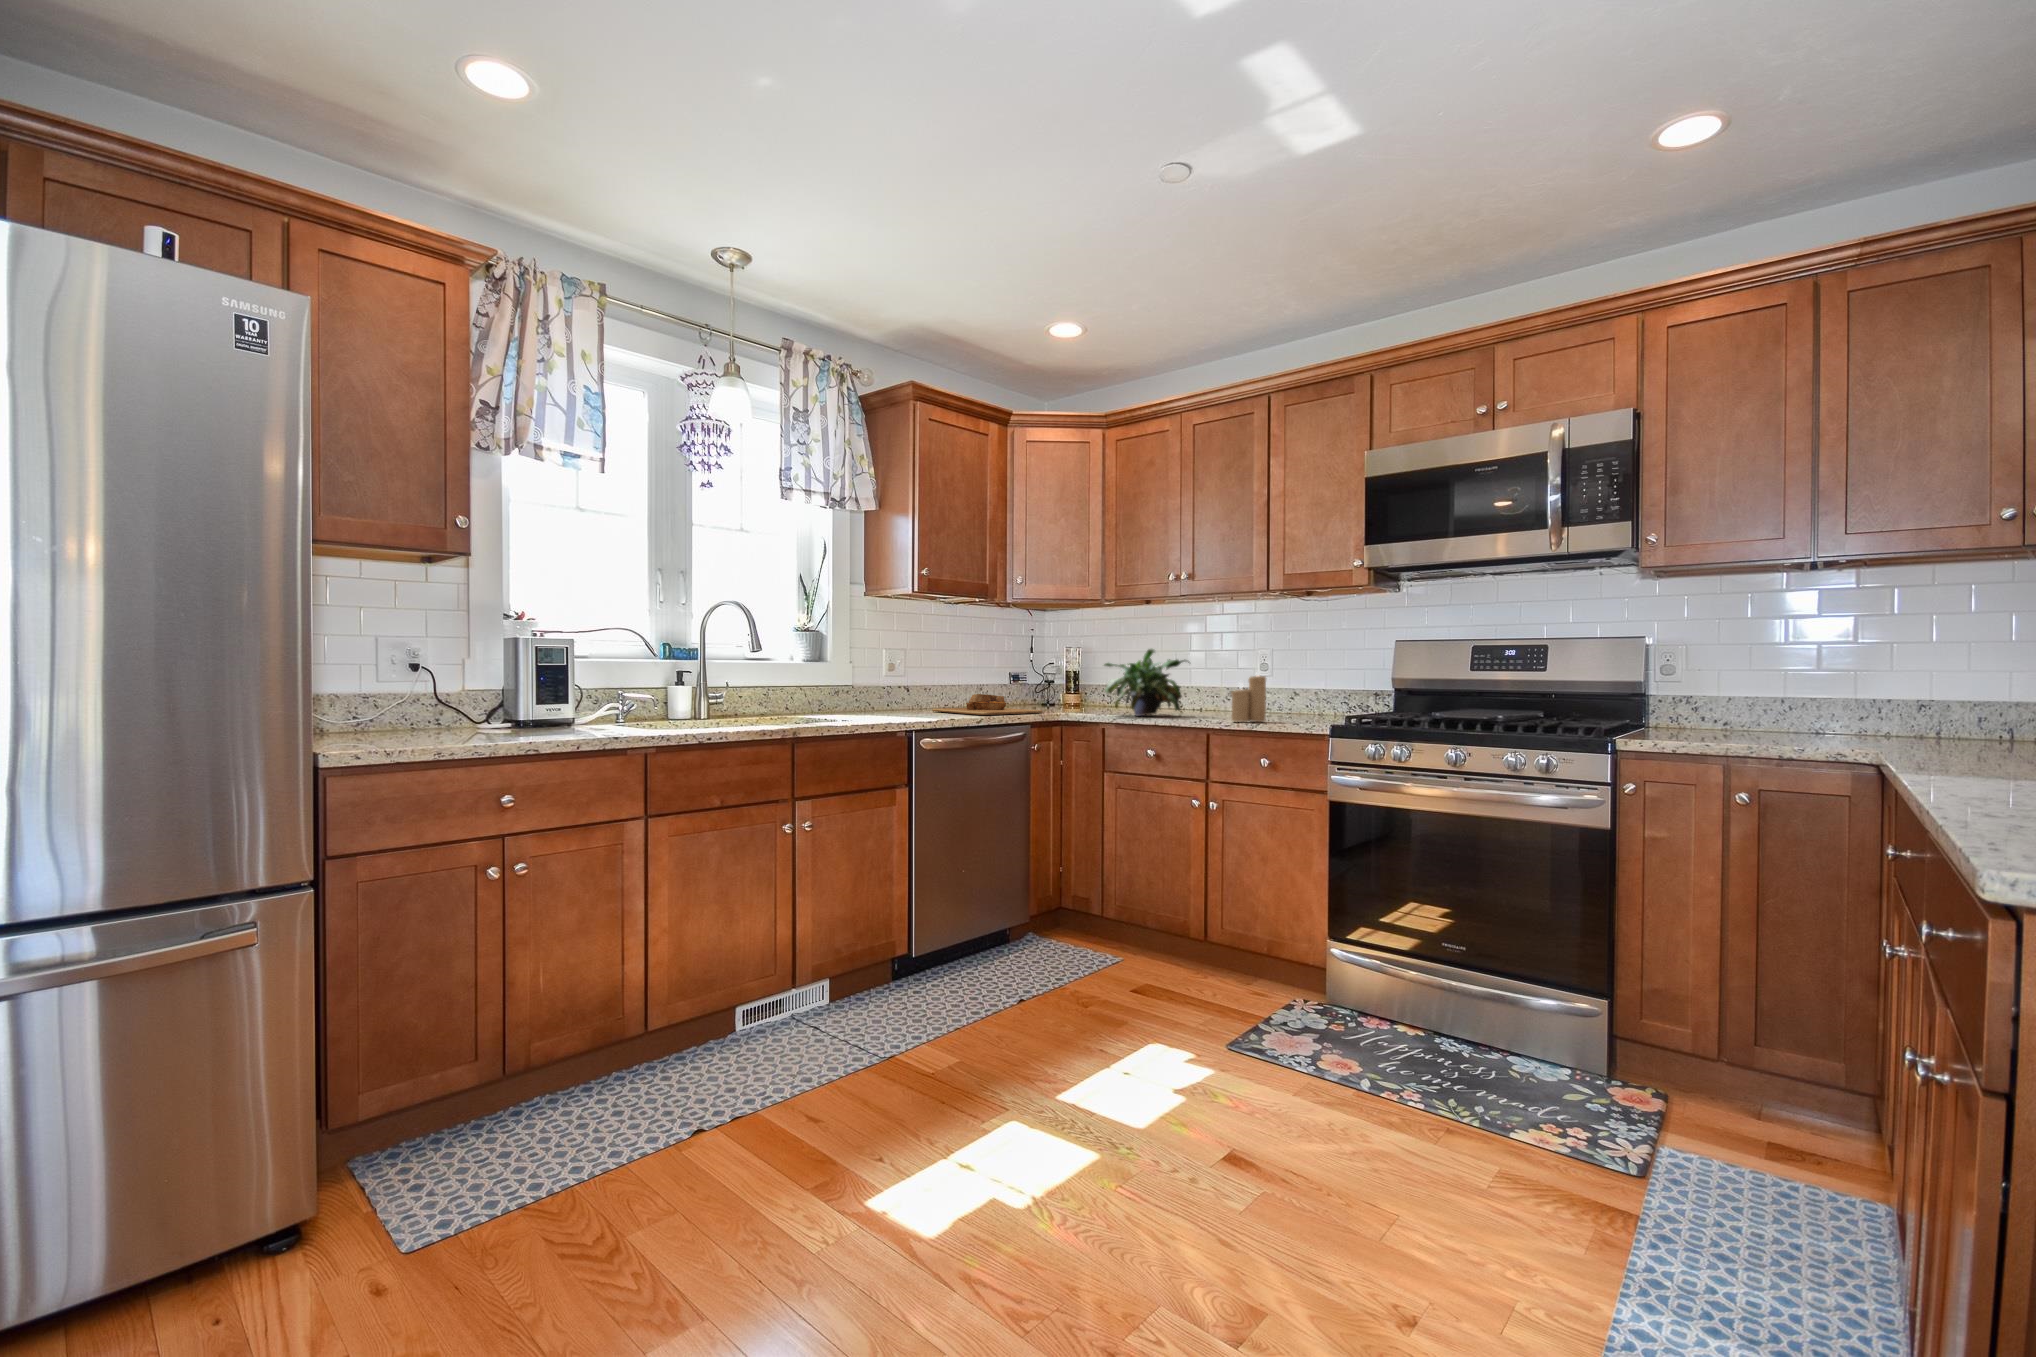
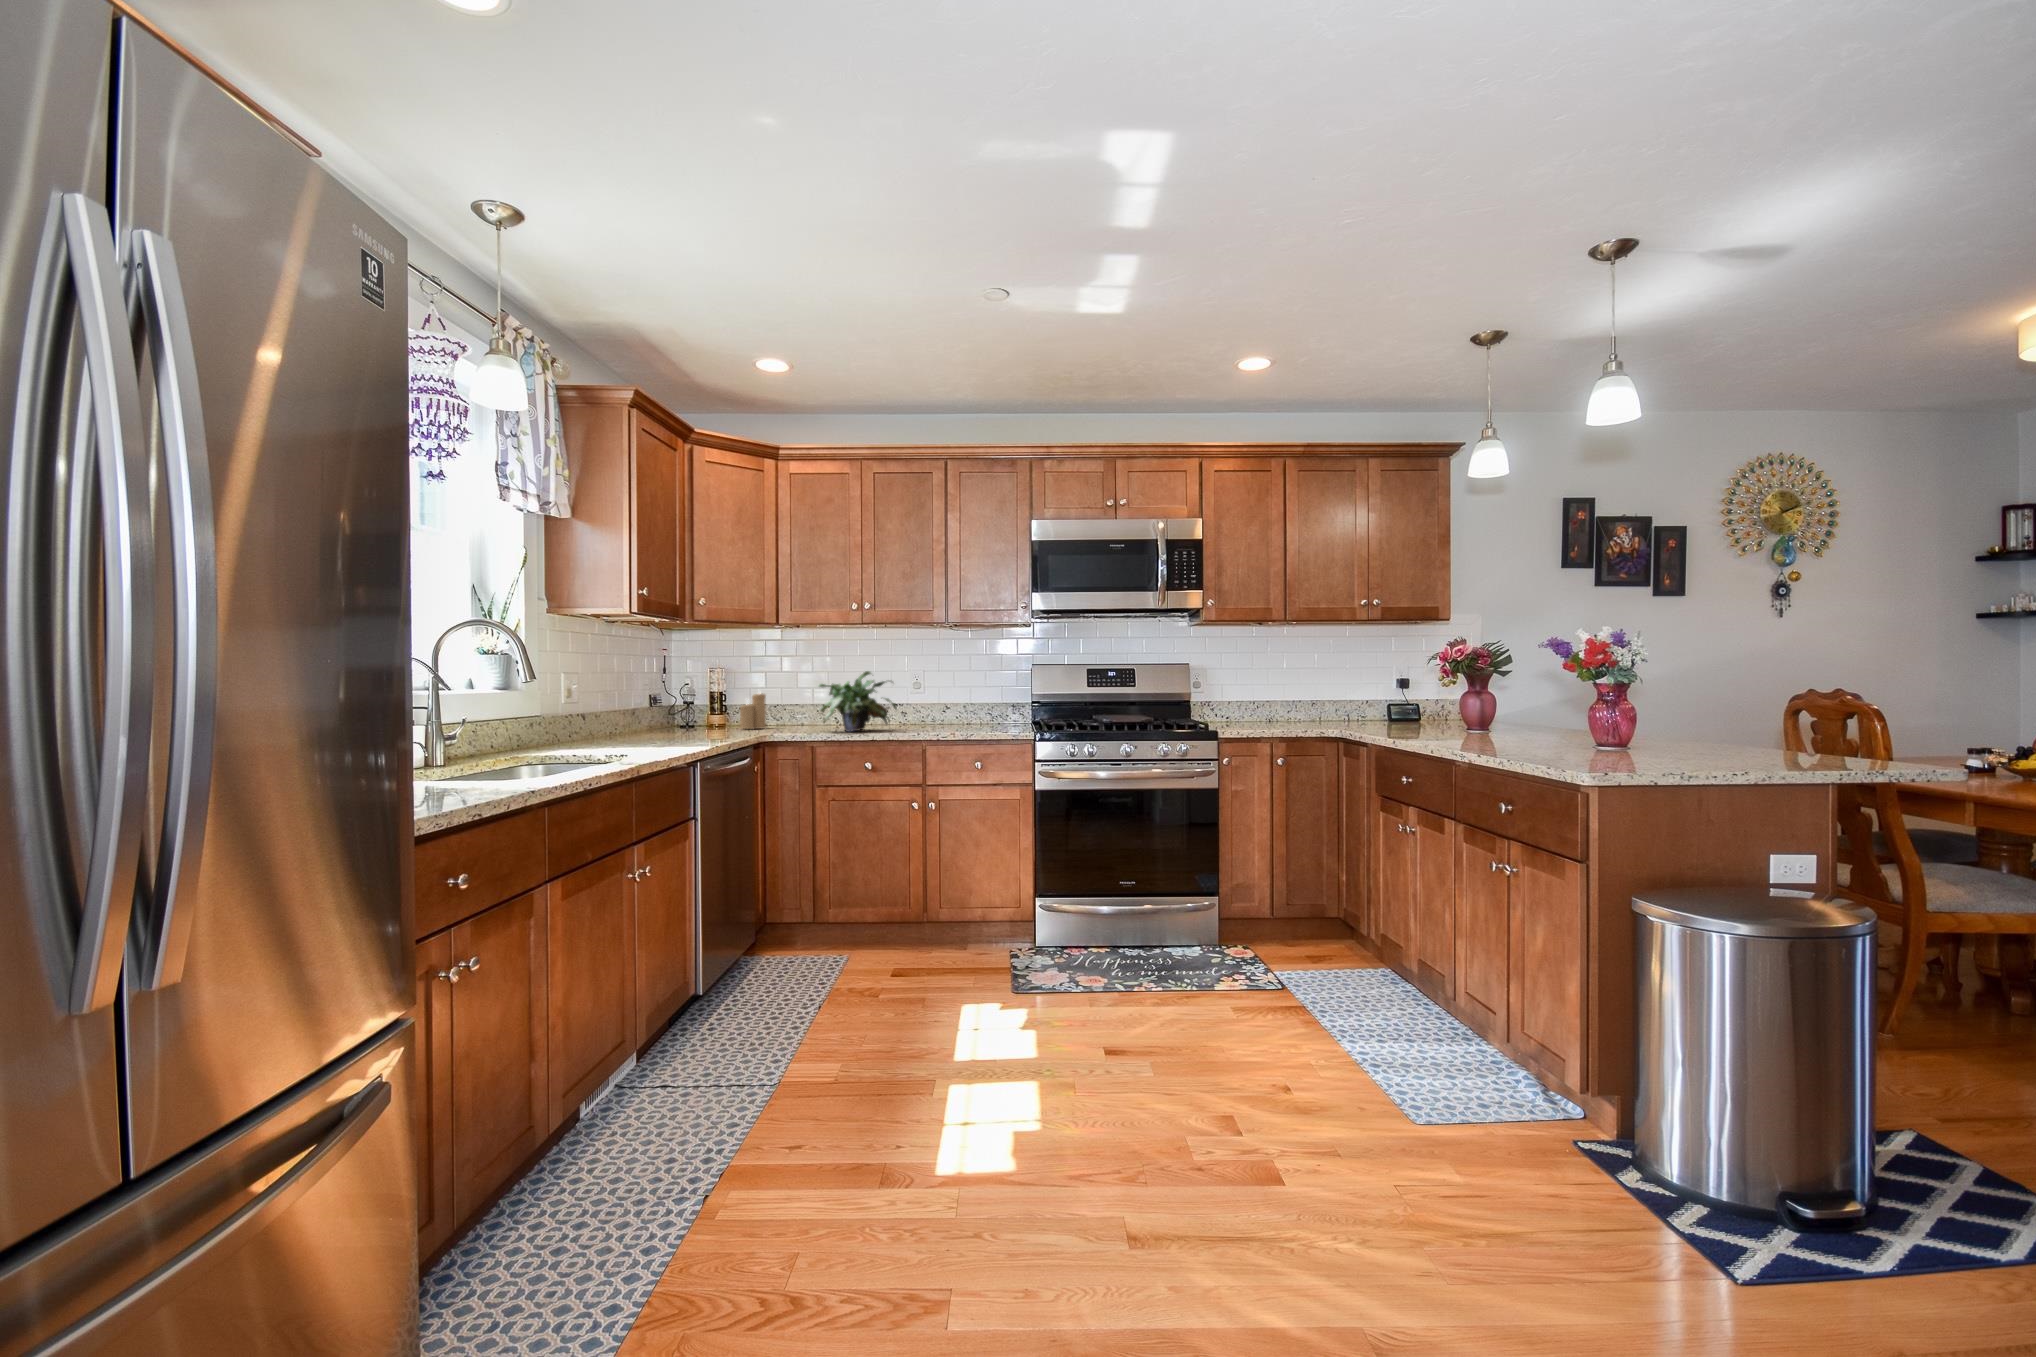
candle: present [1231,671,1266,722] -> present [740,691,766,729]
cutting board: present [932,694,1043,715] -> none [620,717,746,739]

